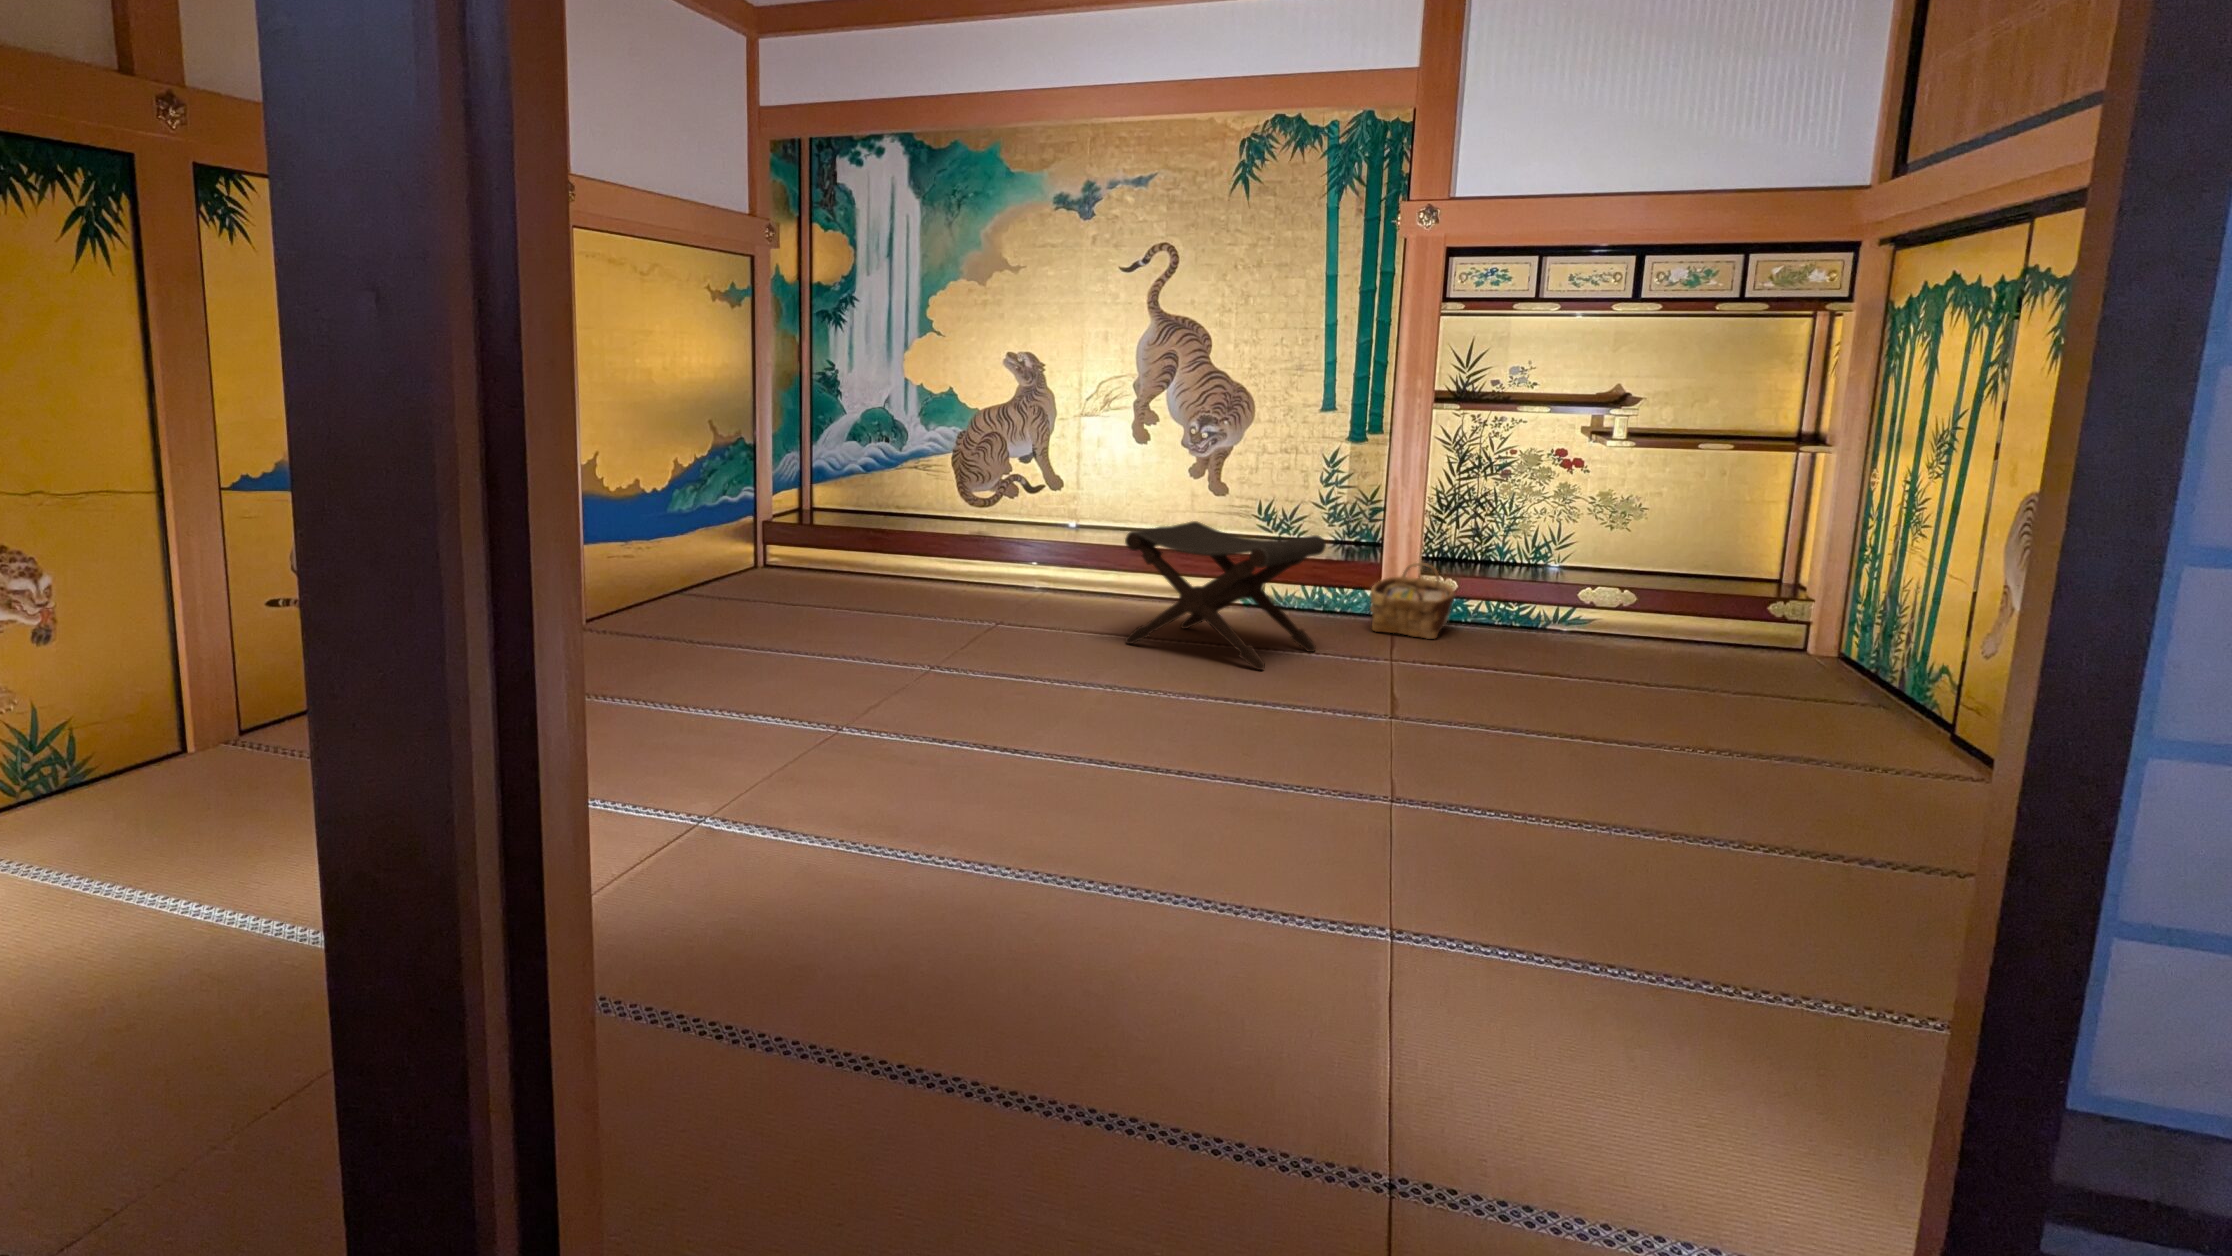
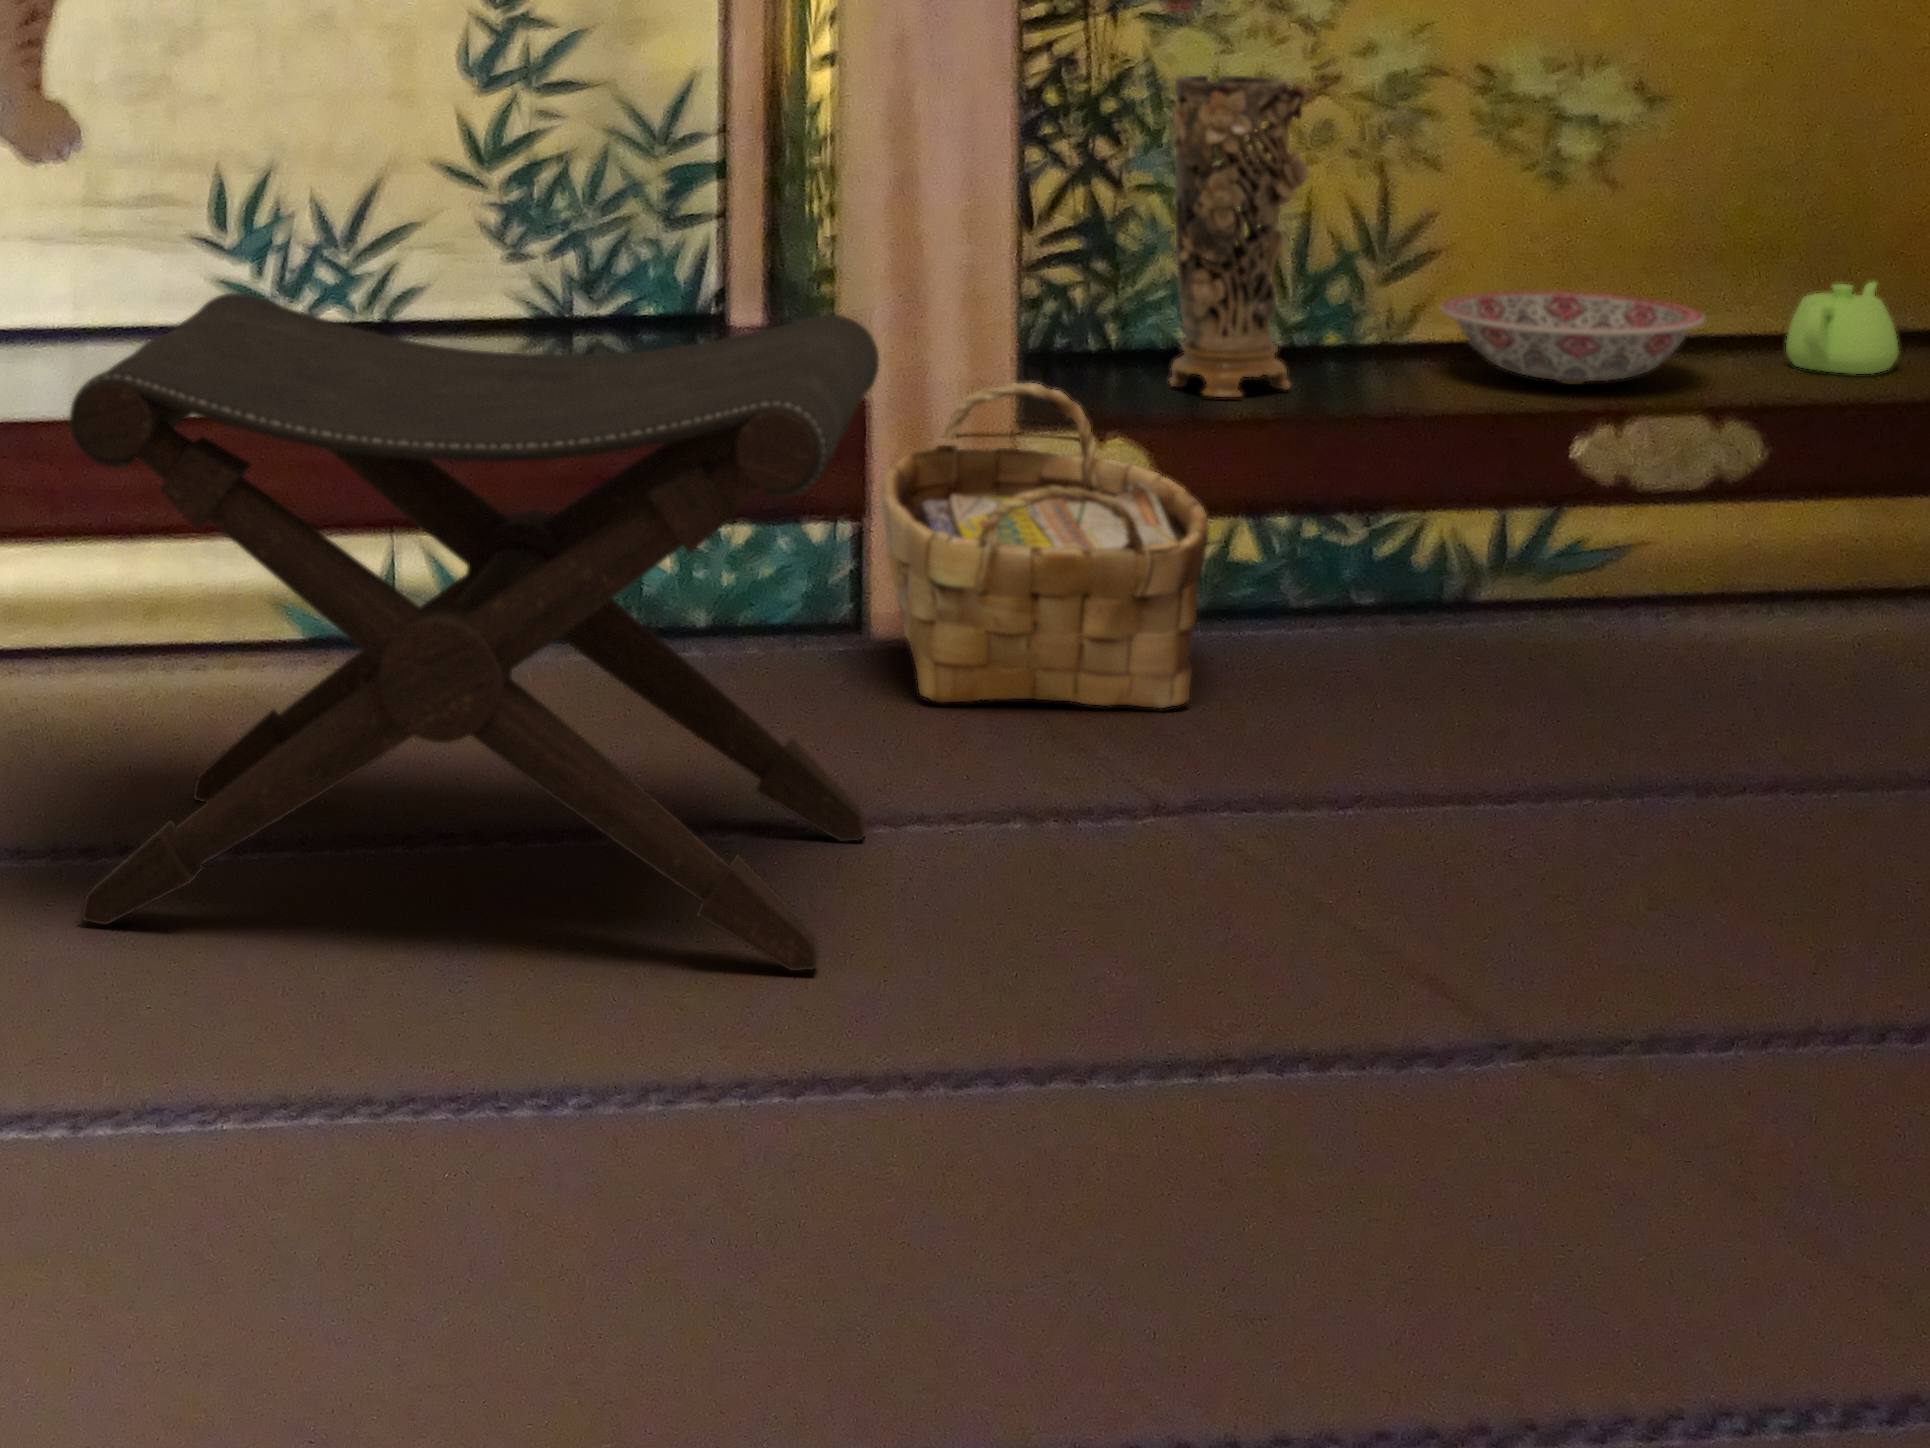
decorative vase: none [1482,494,1524,573] -> present [1169,75,1309,397]
ceramic bowl: none [1561,556,1635,579] -> present [1441,291,1704,382]
teapot: none [1667,561,1701,585] -> present [1786,282,1898,374]

